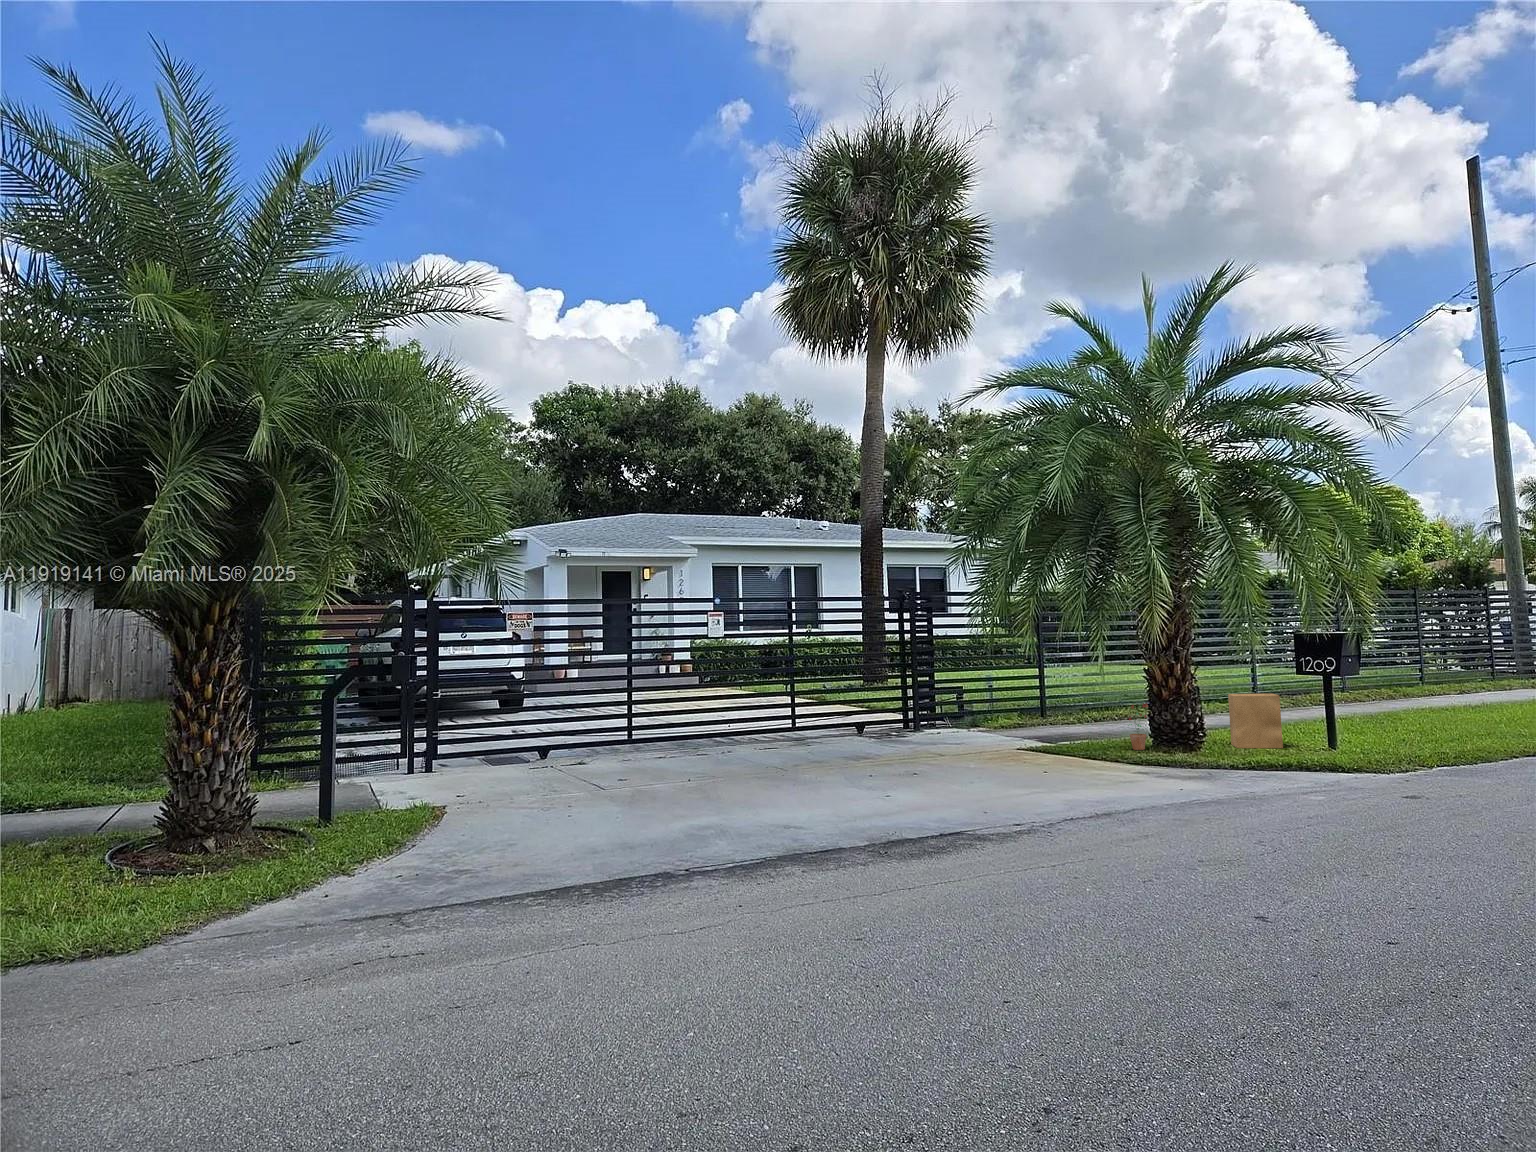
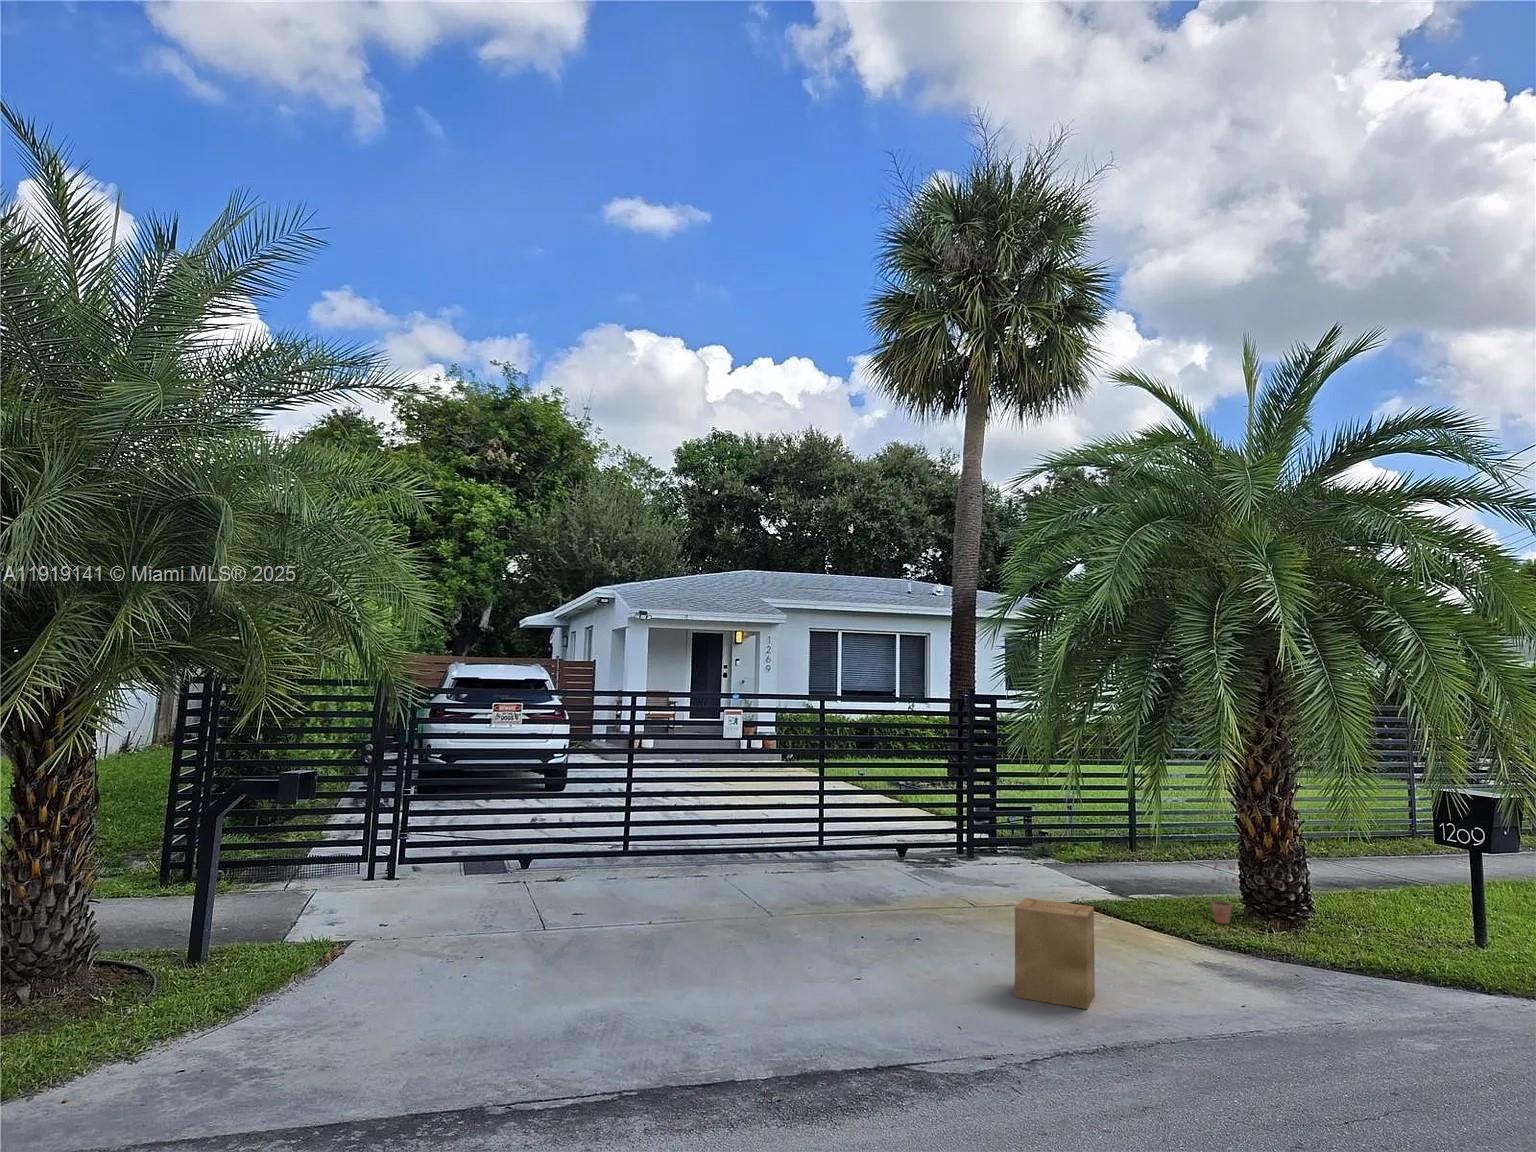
cardboard box: present [1228,694,1283,748] -> present [1015,898,1095,1009]

